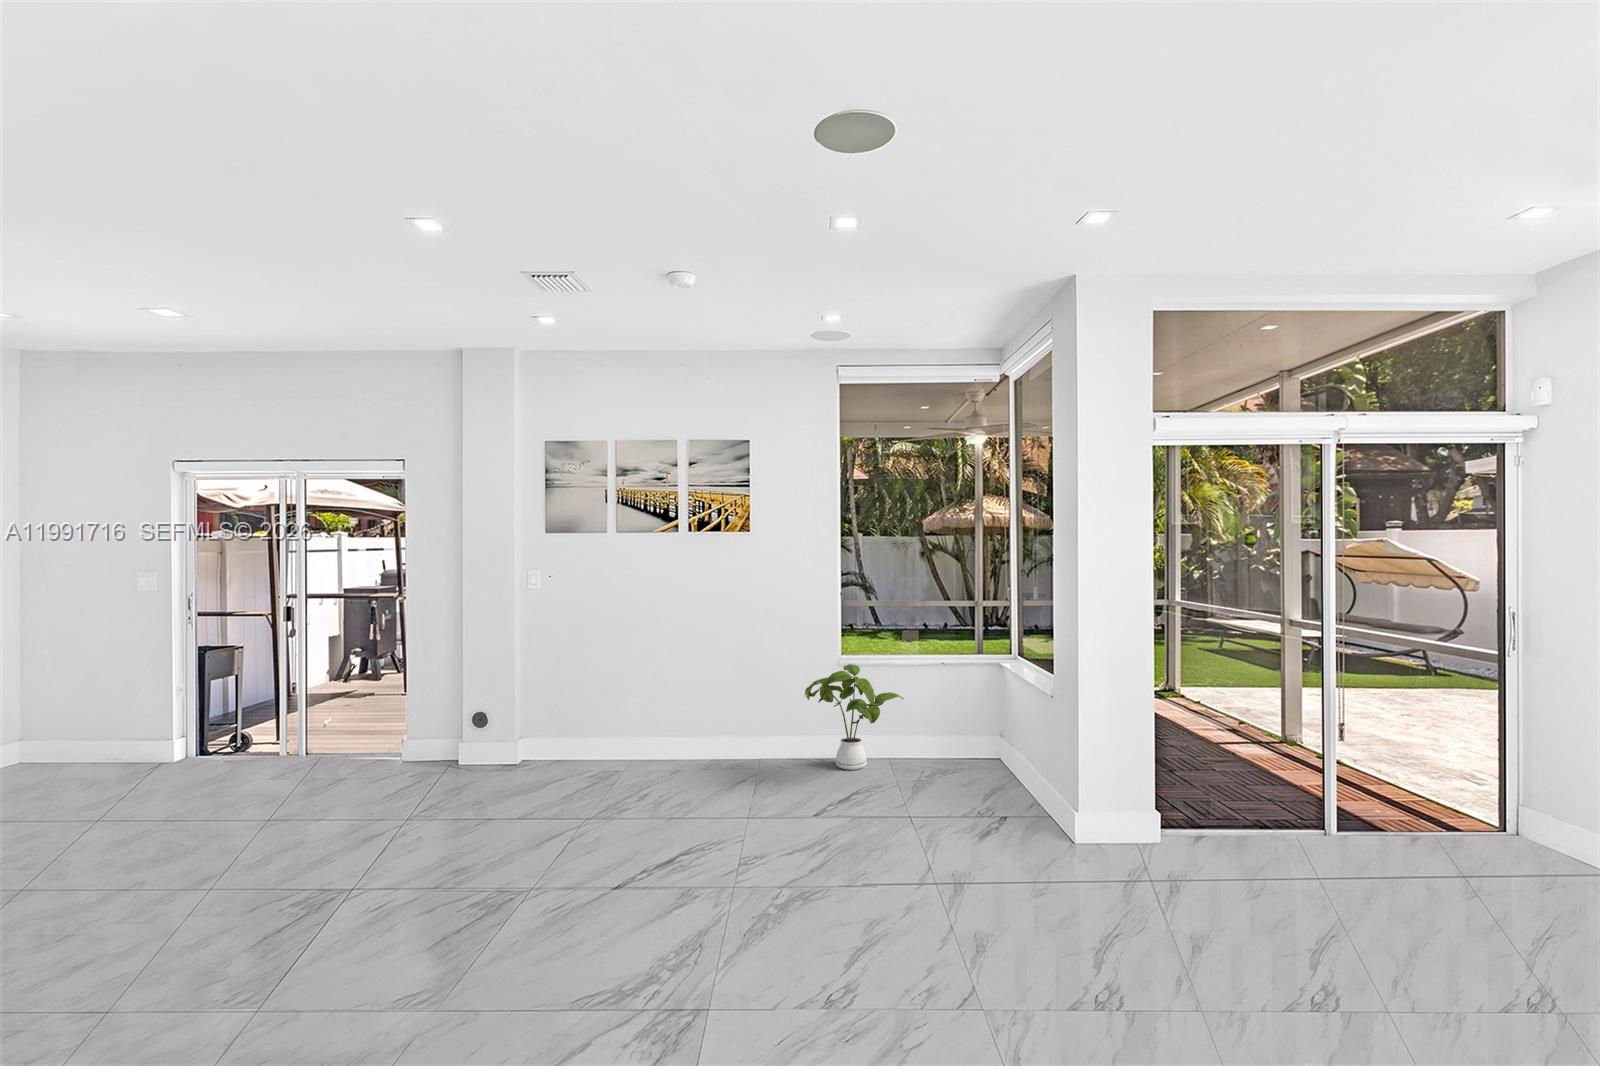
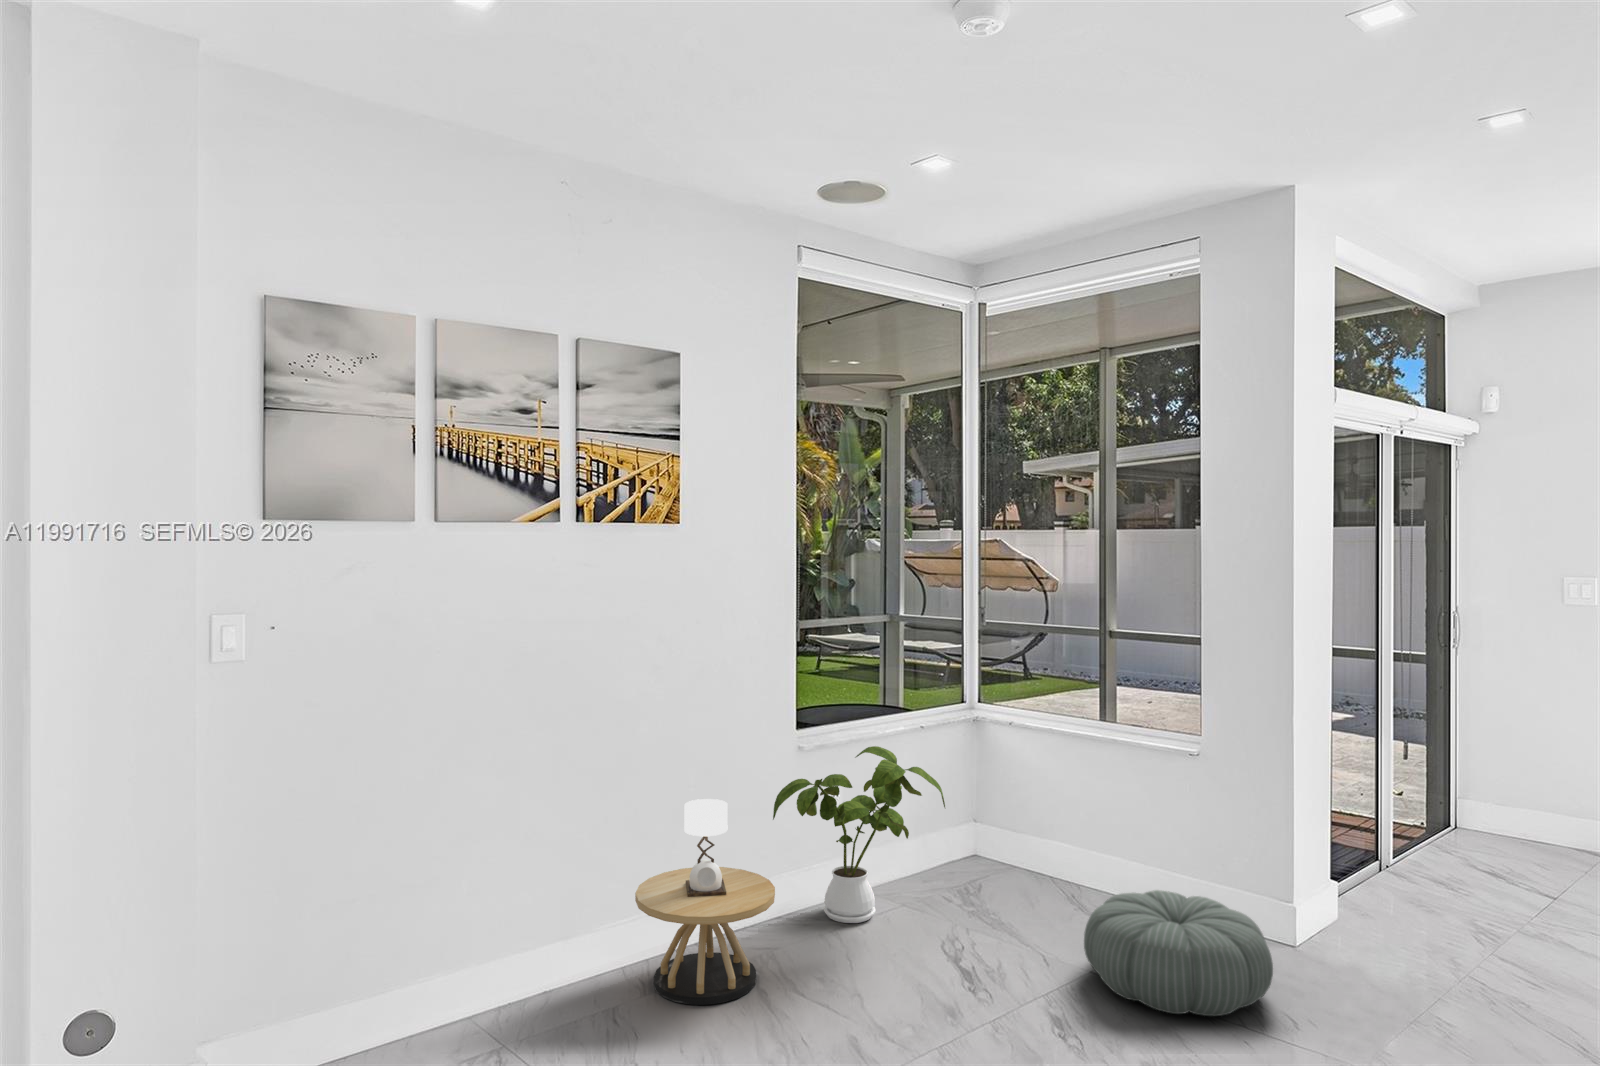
side table: none [696,676,768,778] -> present [635,799,775,1005]
pouf: none [882,773,999,850] -> present [1084,890,1273,1016]

